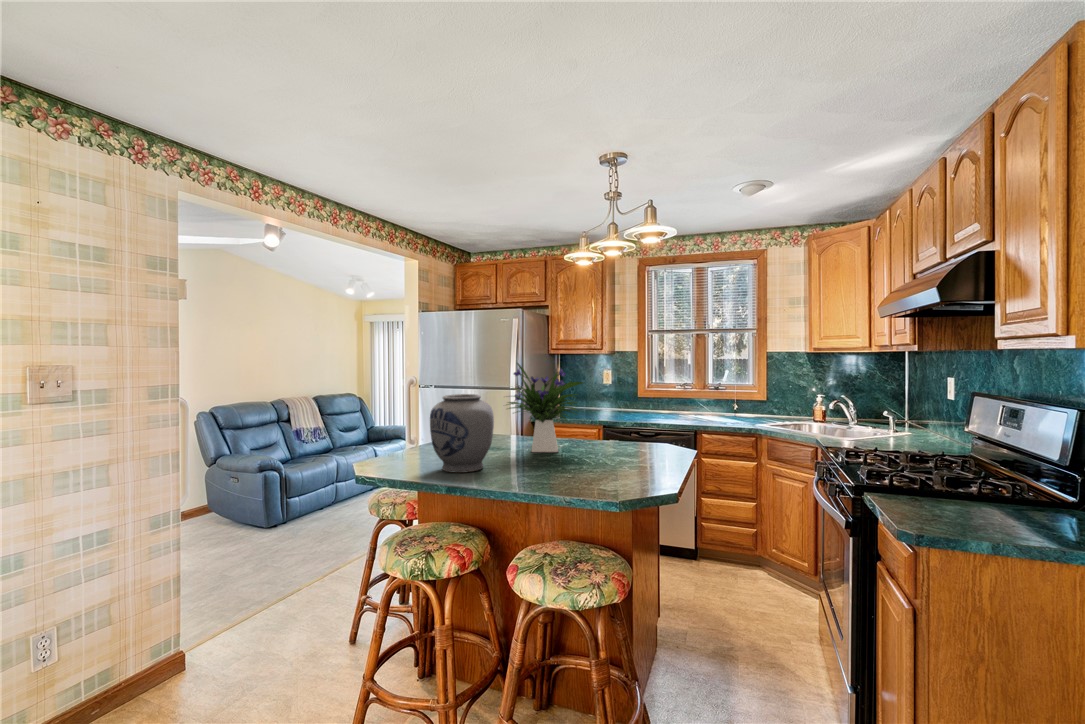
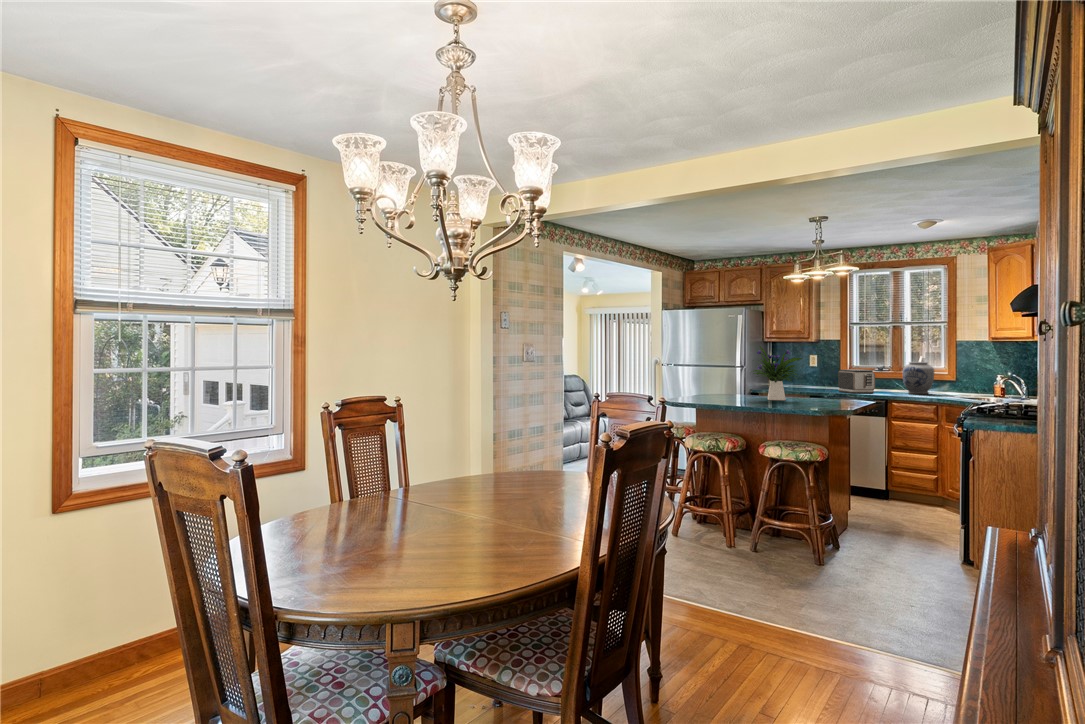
toaster: none [636,388,680,421] -> present [838,370,875,394]
vase: present [430,394,494,473] -> present [903,362,934,394]

